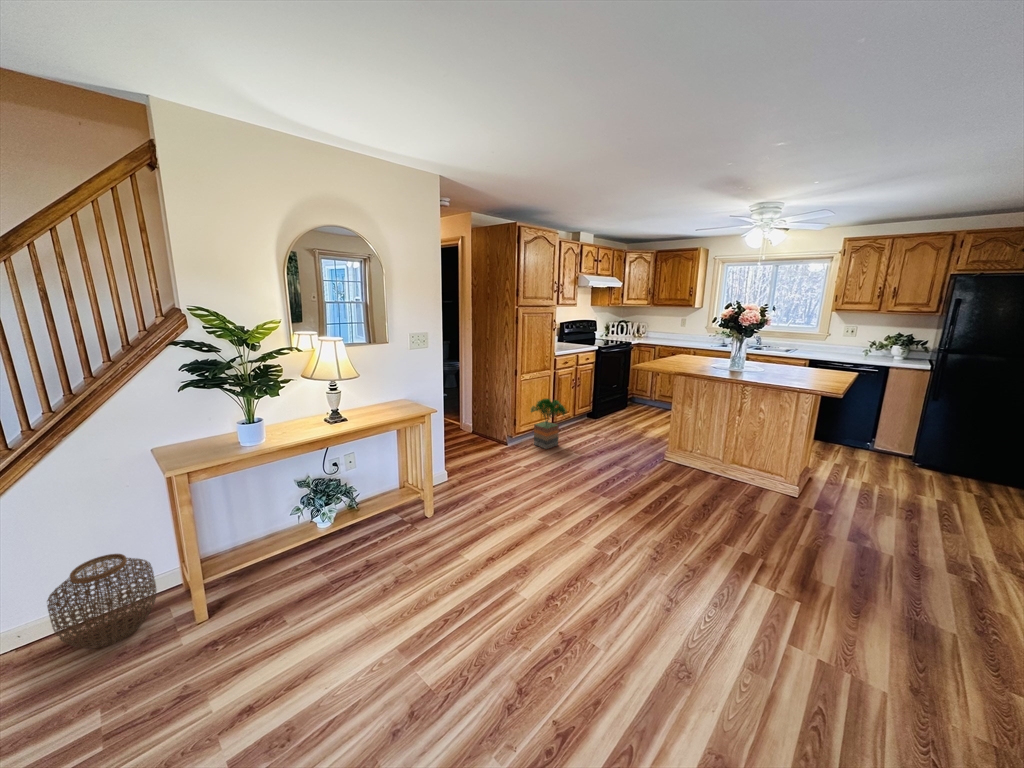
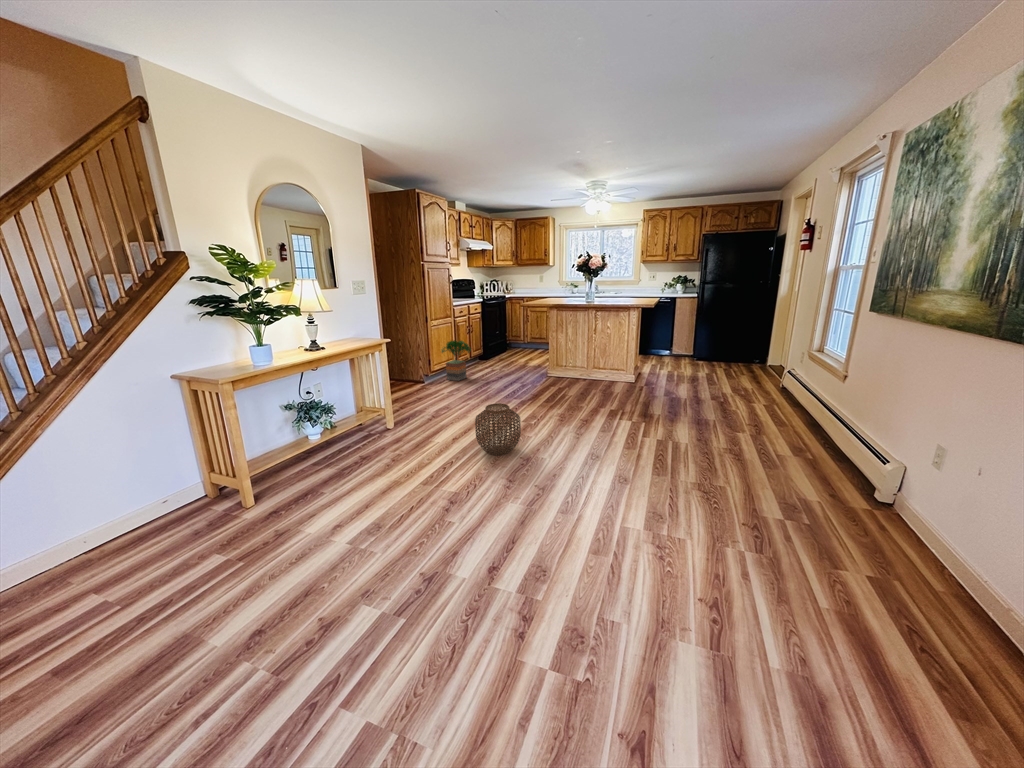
woven basket: present [47,554,156,648] -> present [475,403,521,456]

